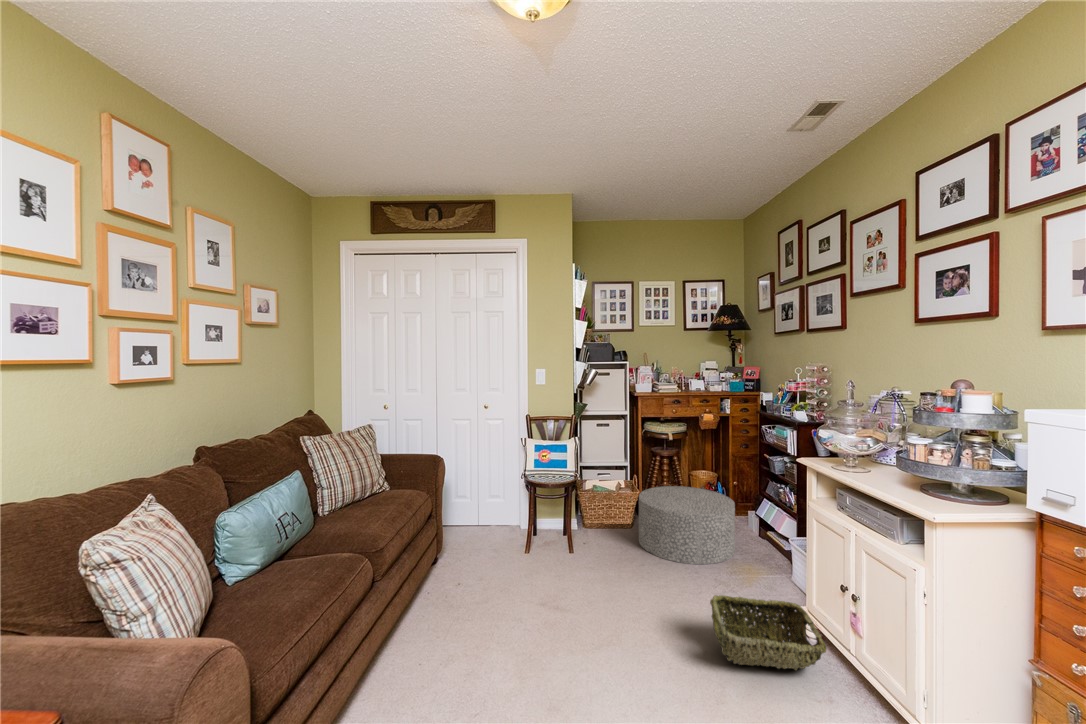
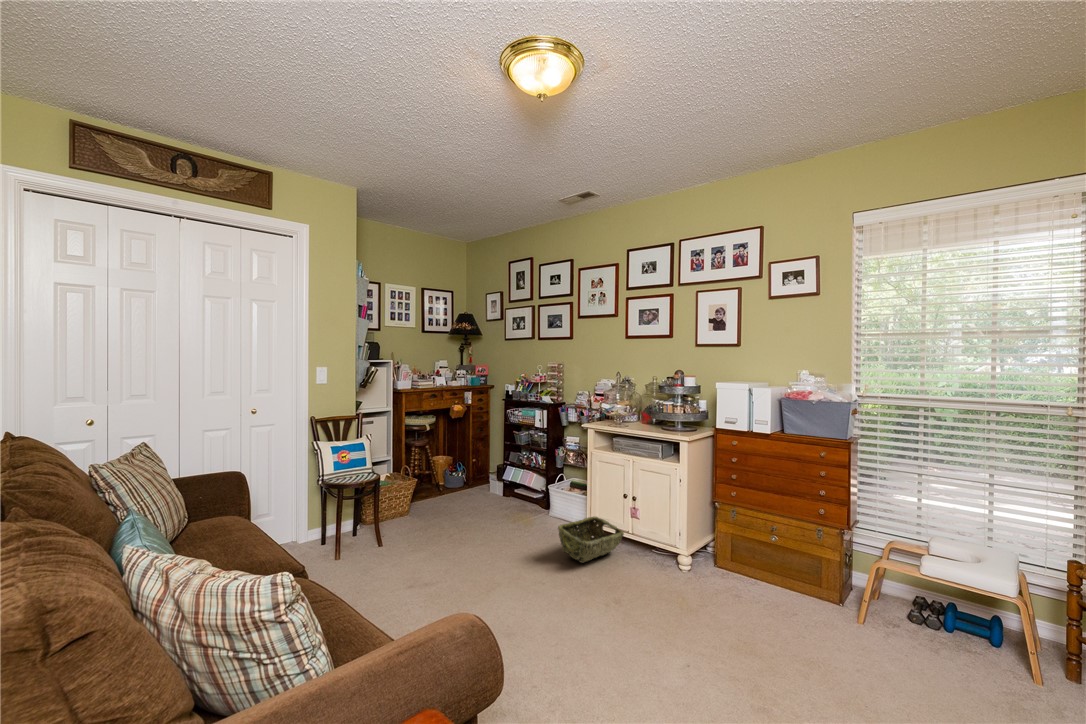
ottoman: present [639,486,735,564] -> none [430,468,508,528]

